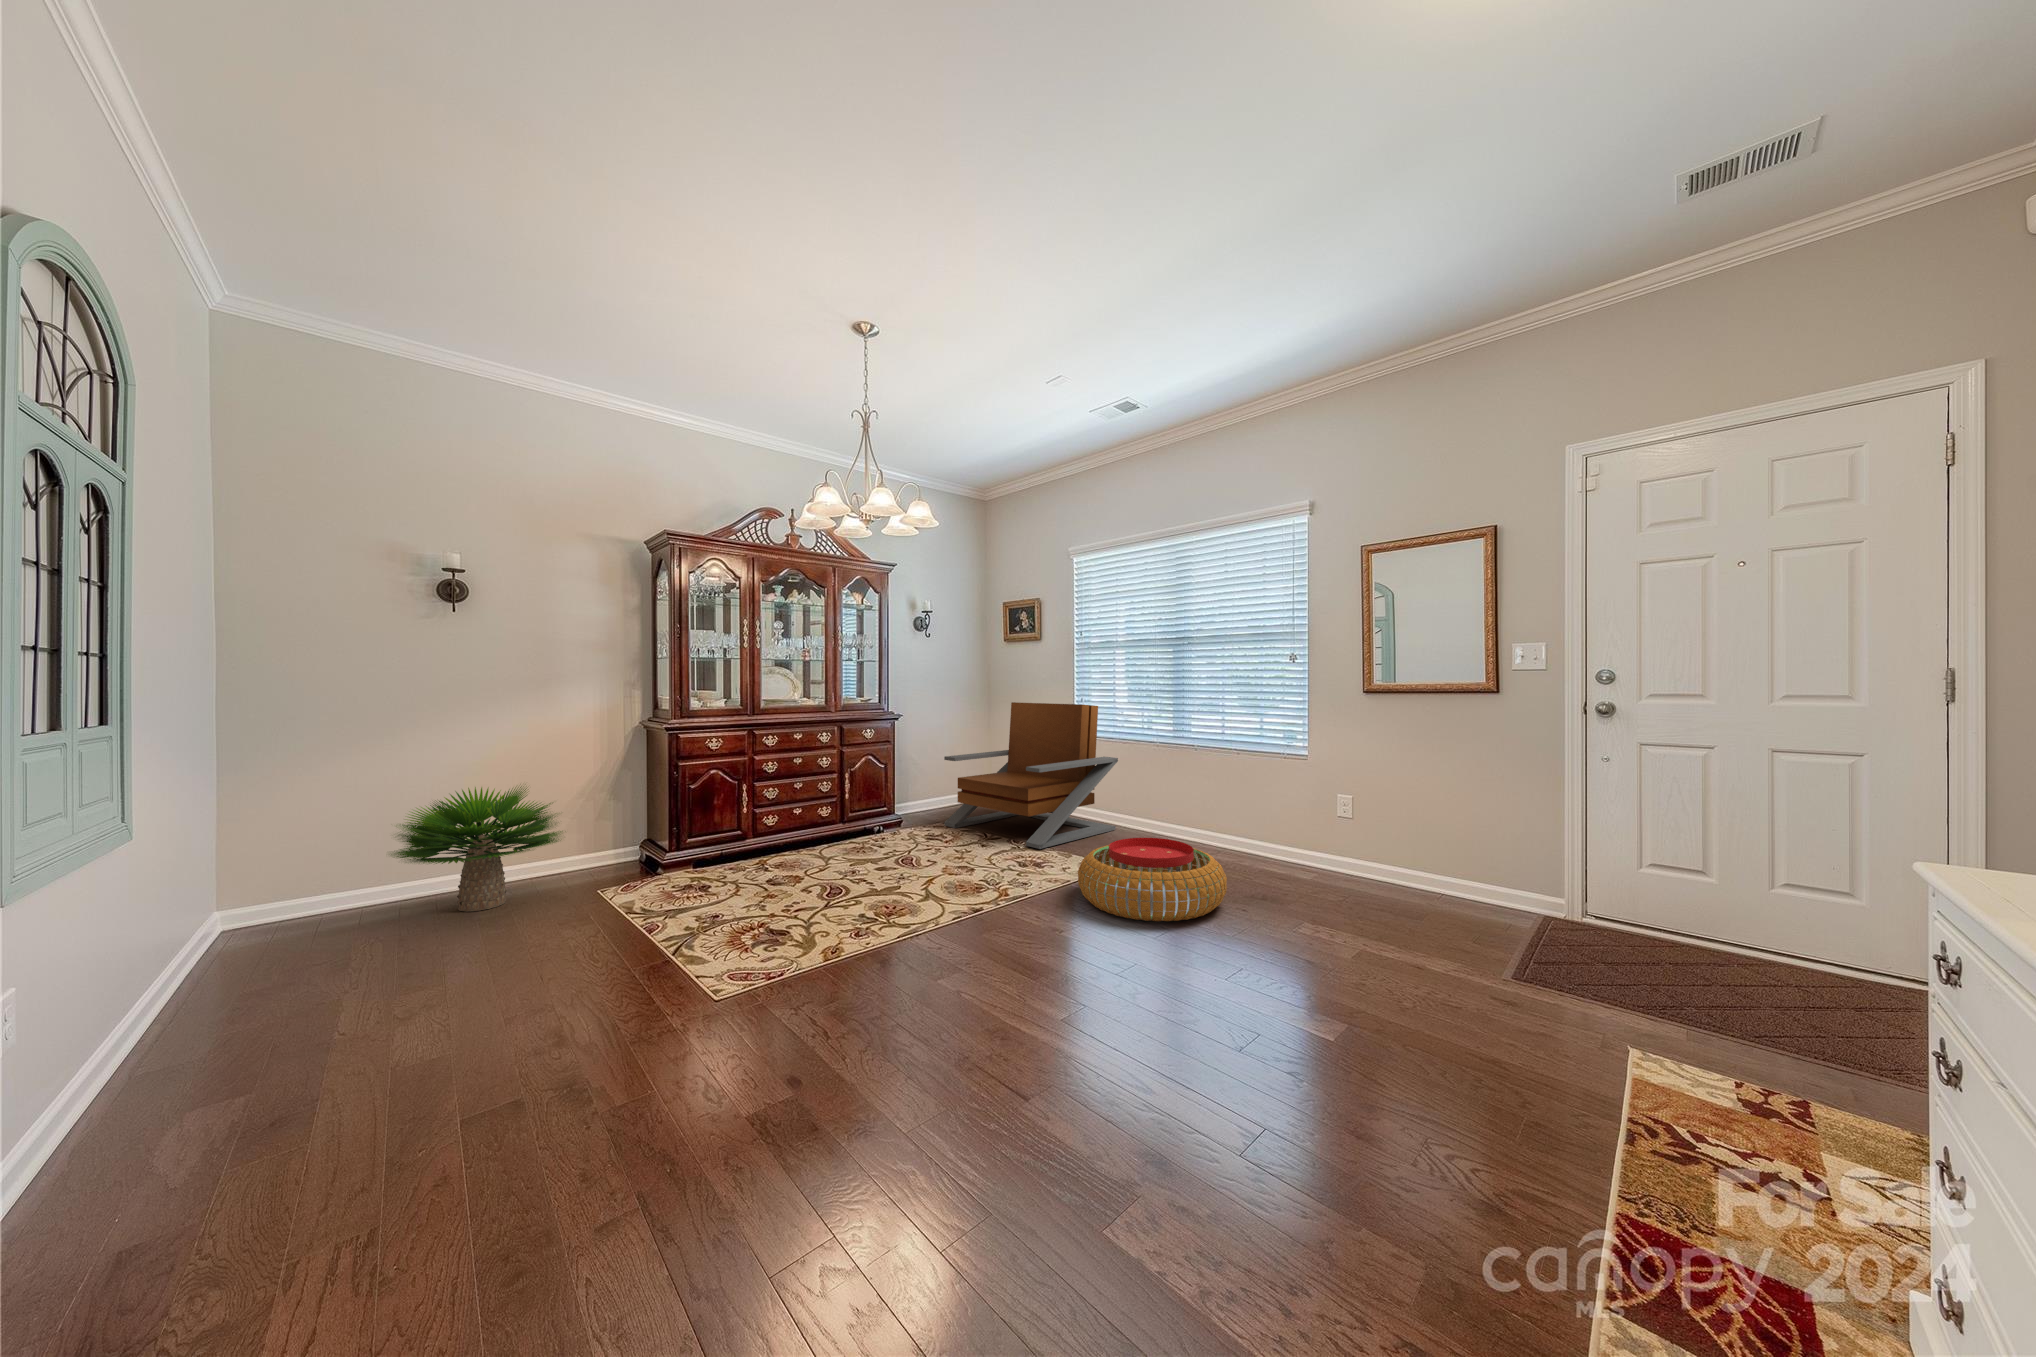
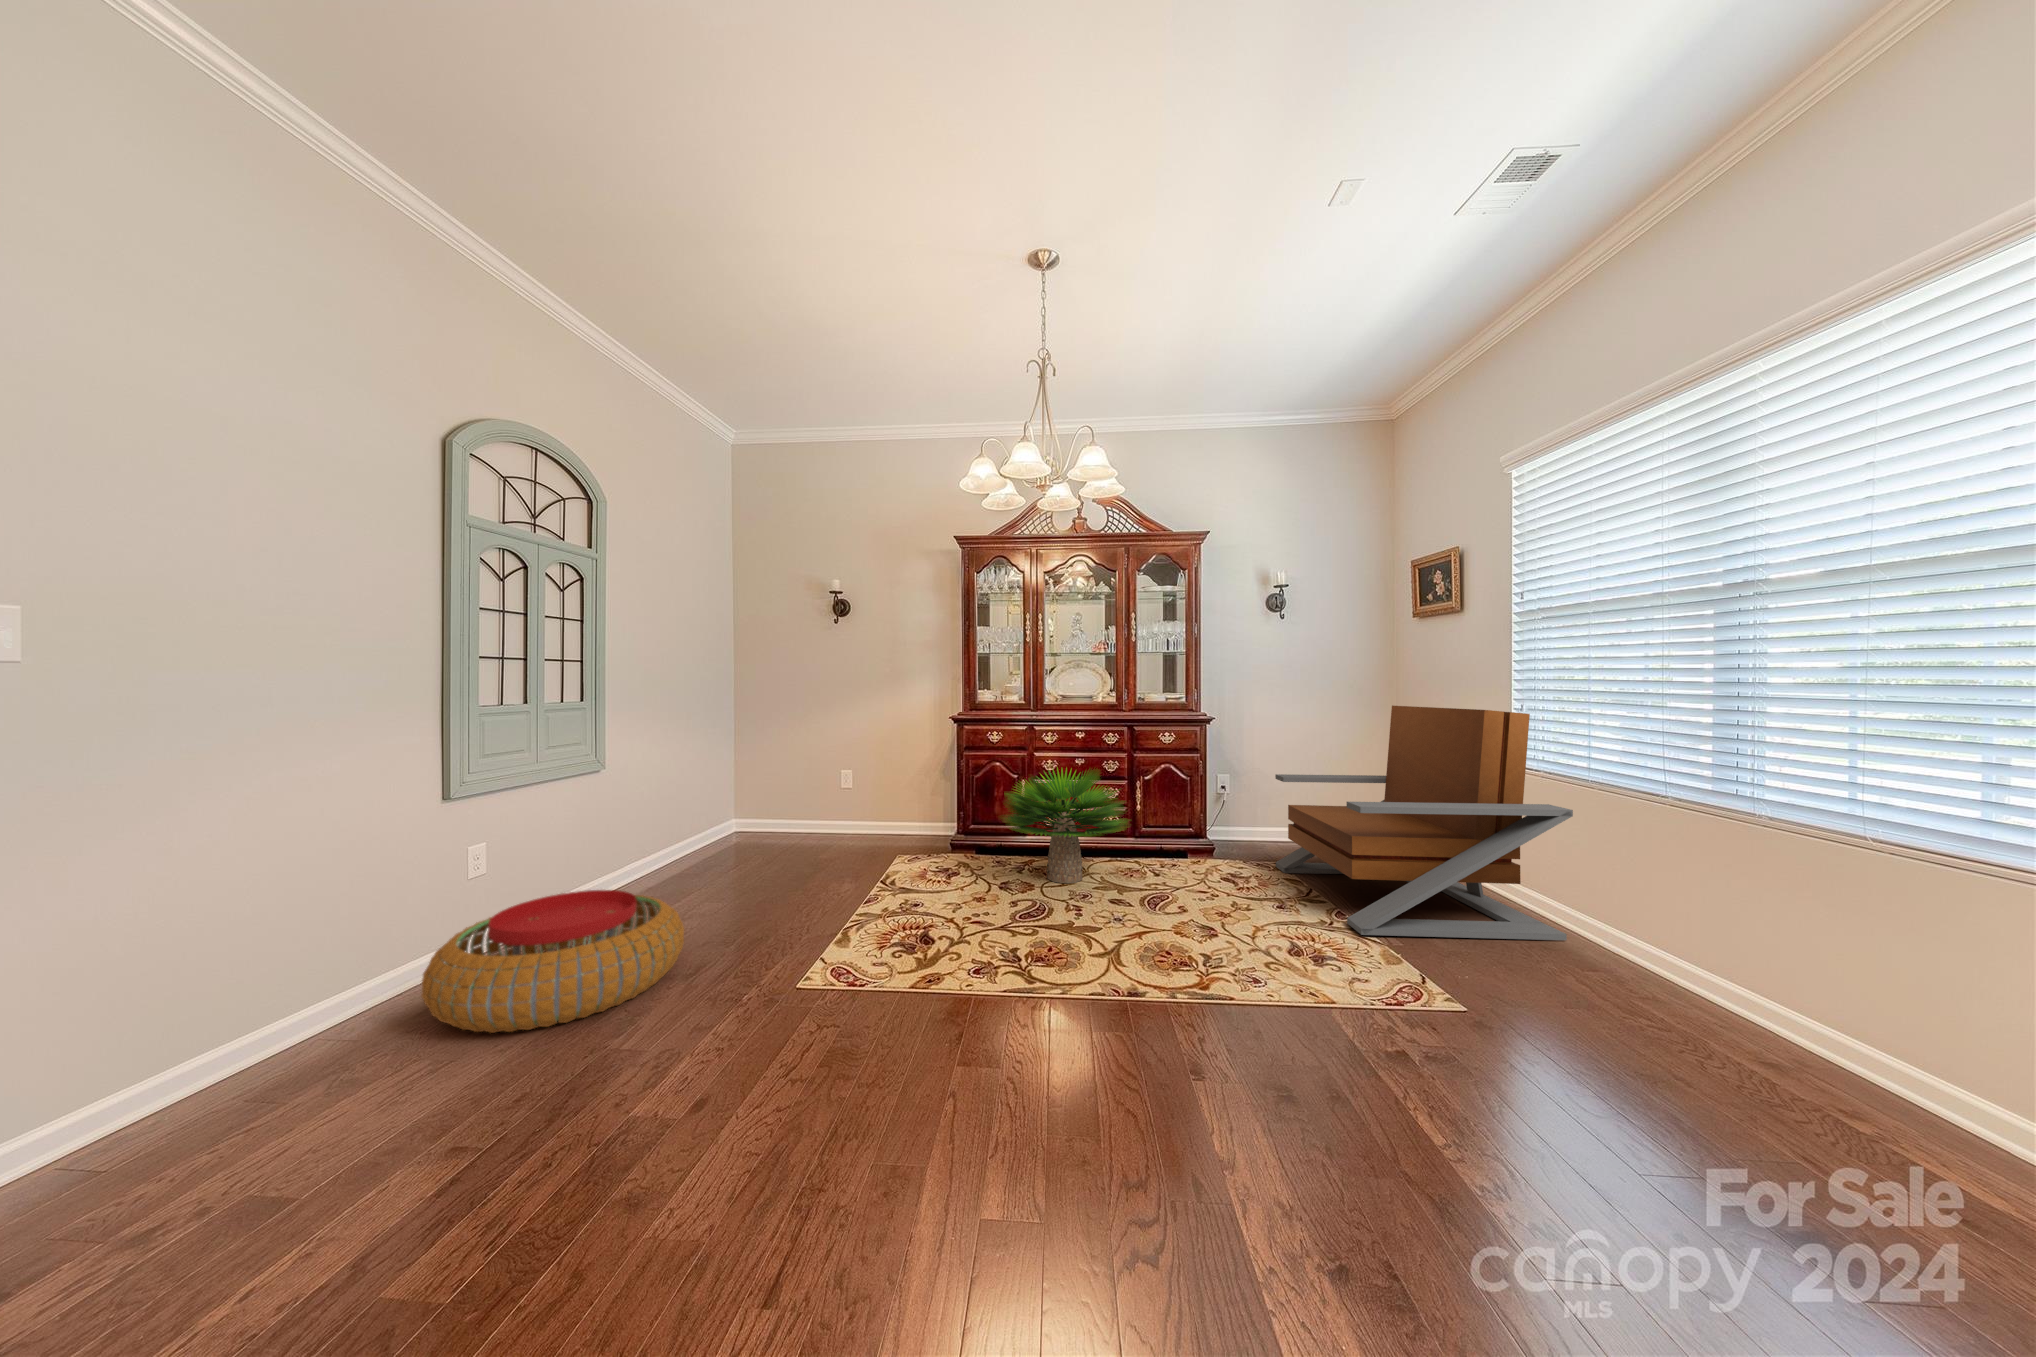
potted plant: present [391,786,561,912] -> present [1003,768,1127,883]
pouf: present [1078,838,1227,921] -> present [421,890,684,1033]

